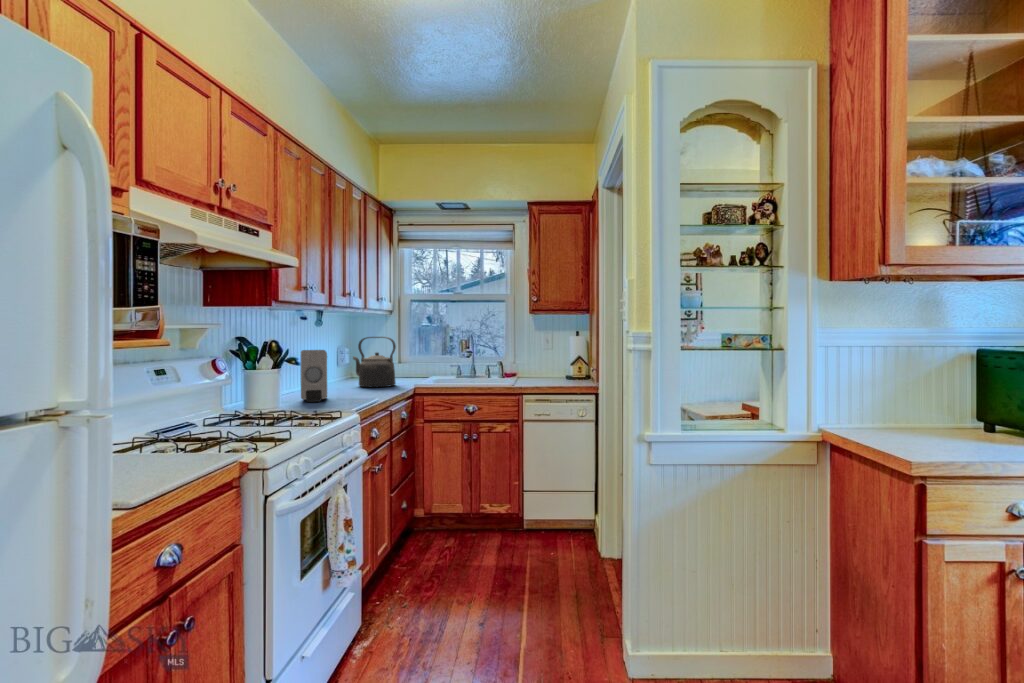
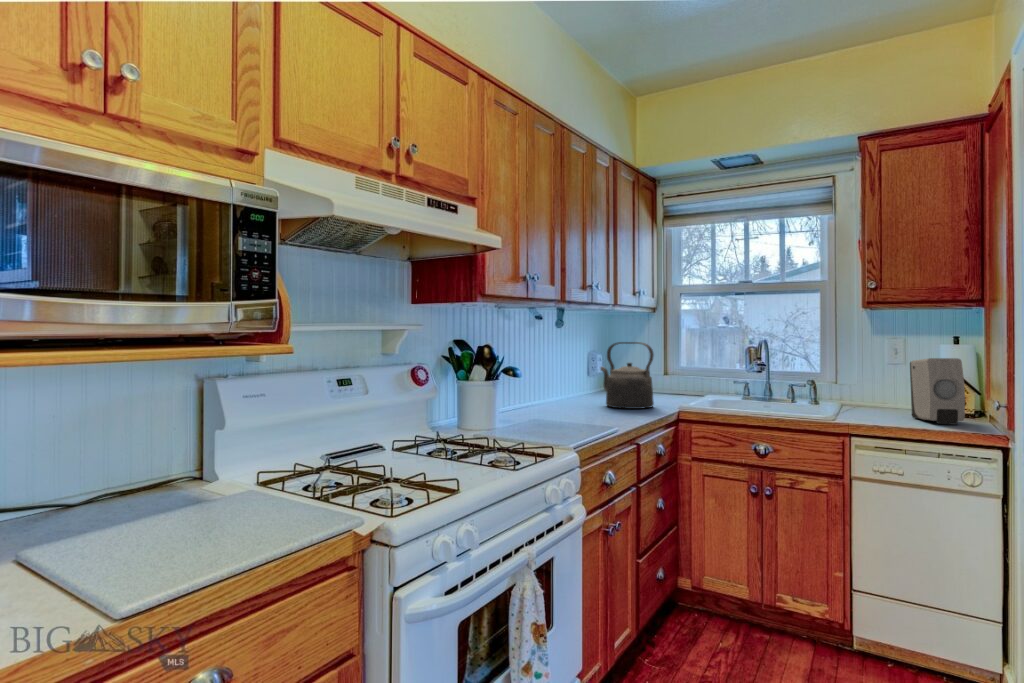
soap dispenser: present [301,350,327,402] -> present [910,358,965,424]

